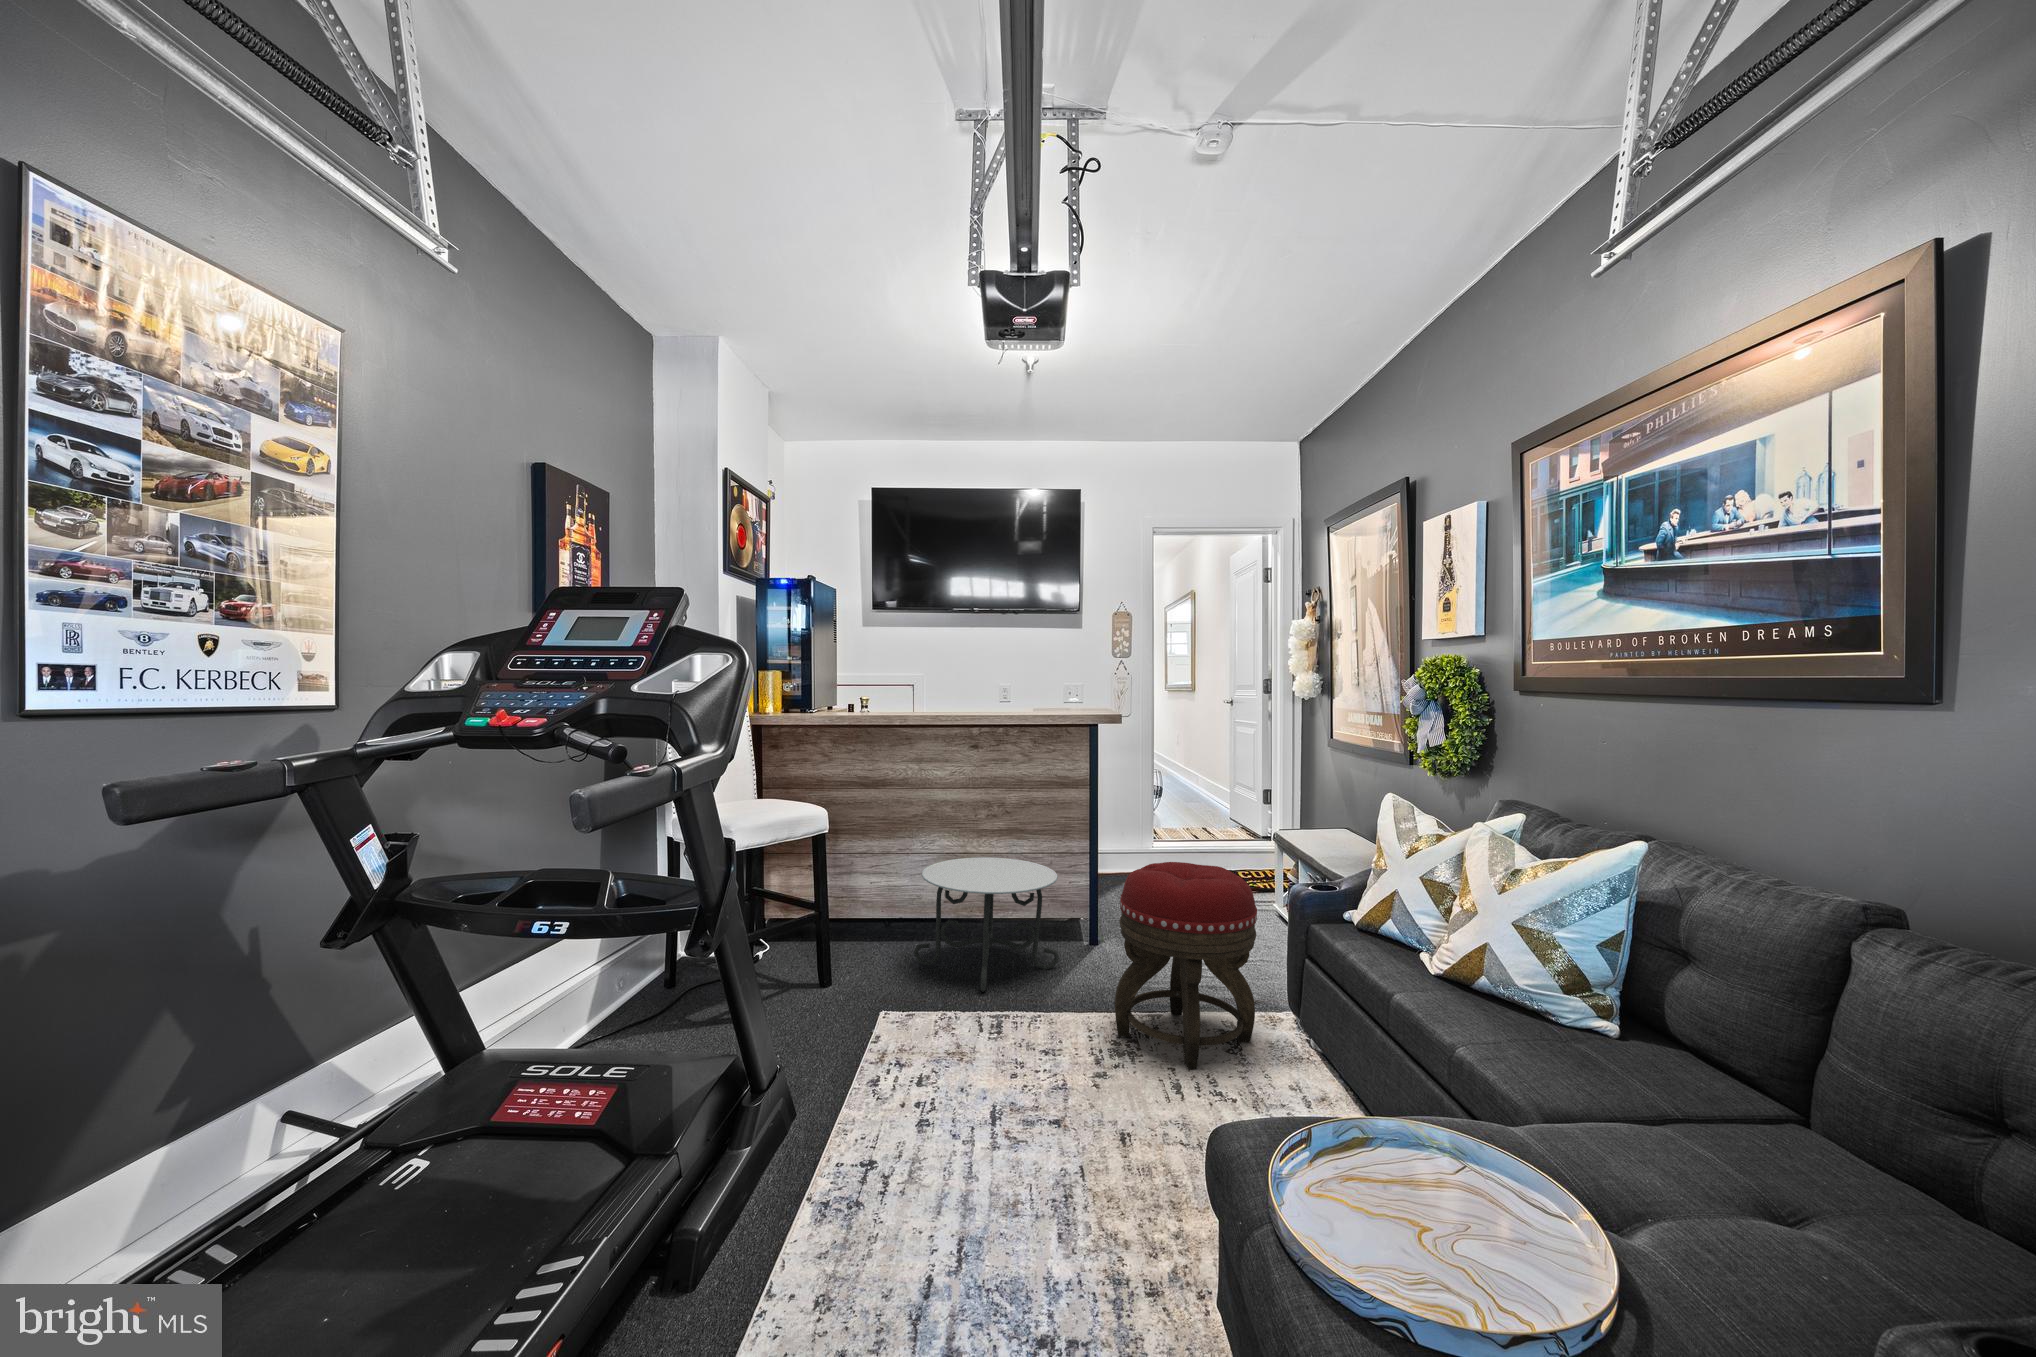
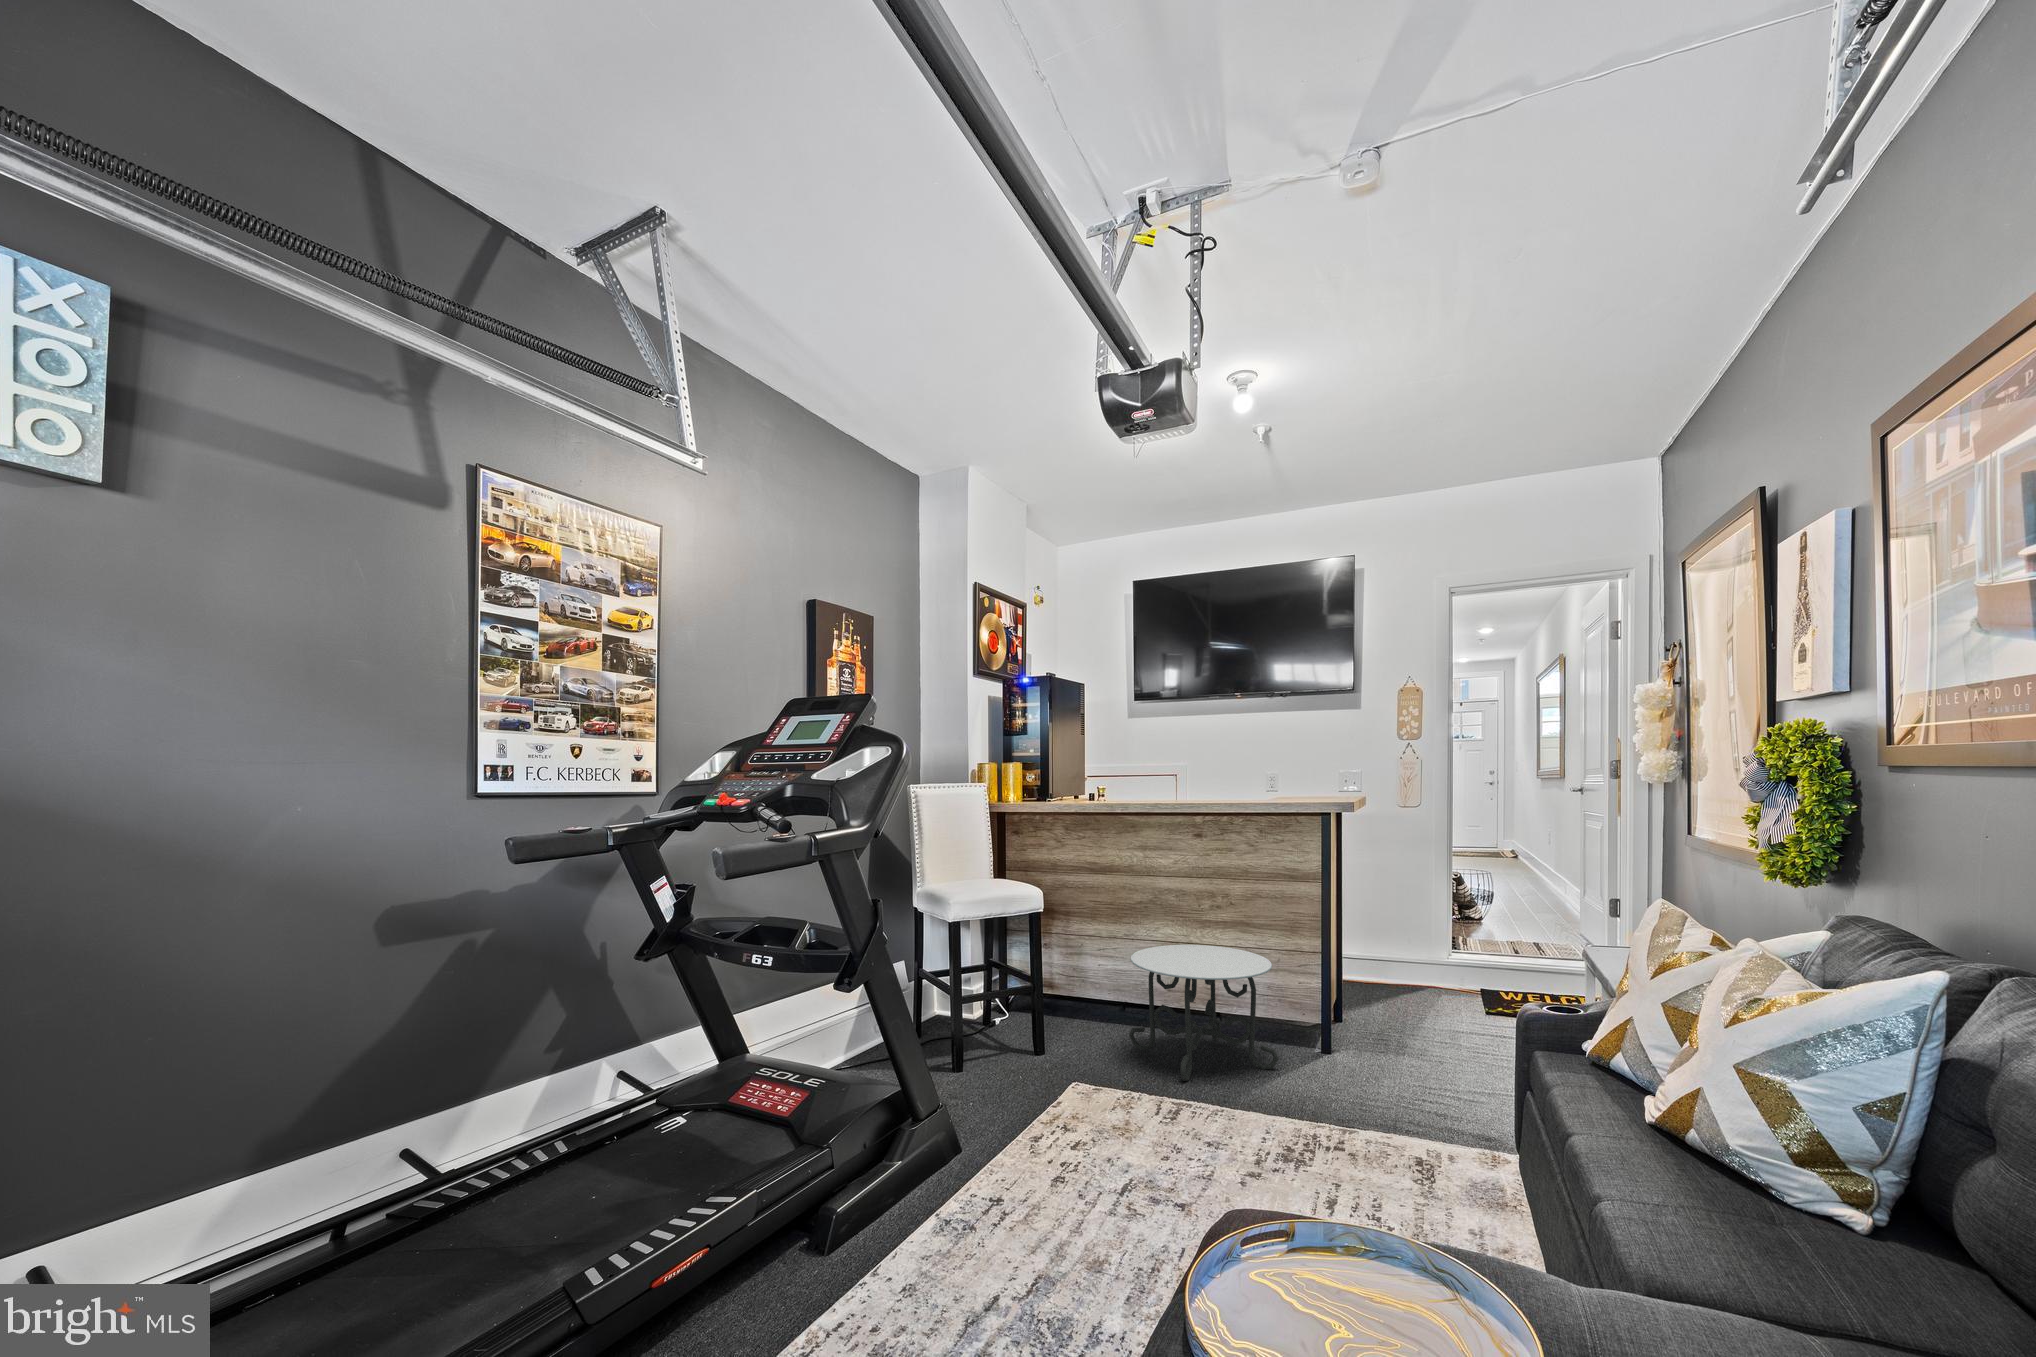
footstool: present [1115,862,1257,1069] -> none [1294,955,1463,1189]

